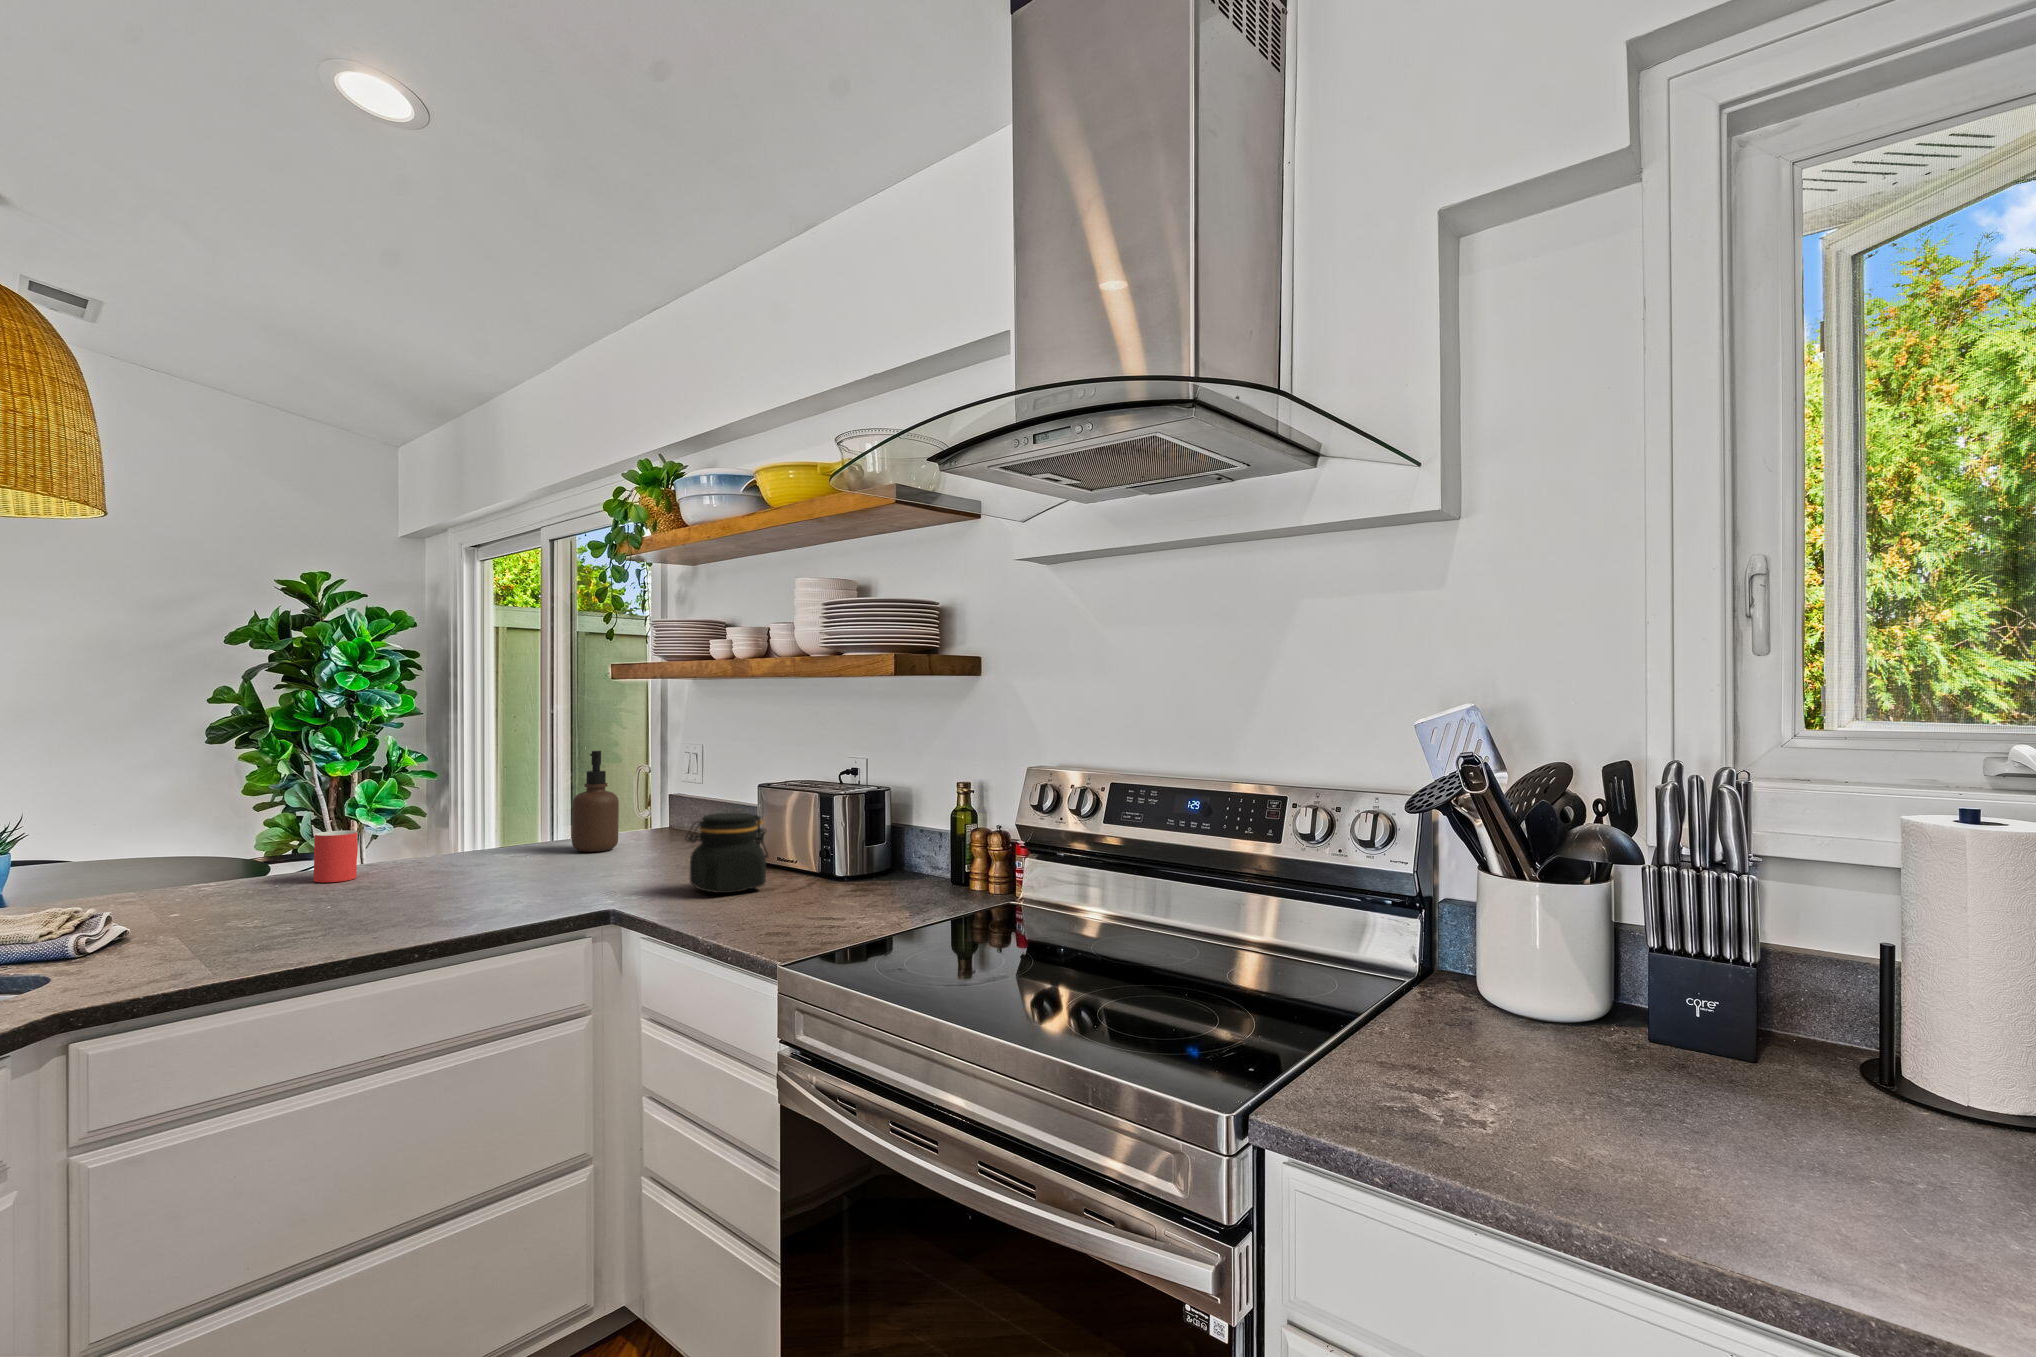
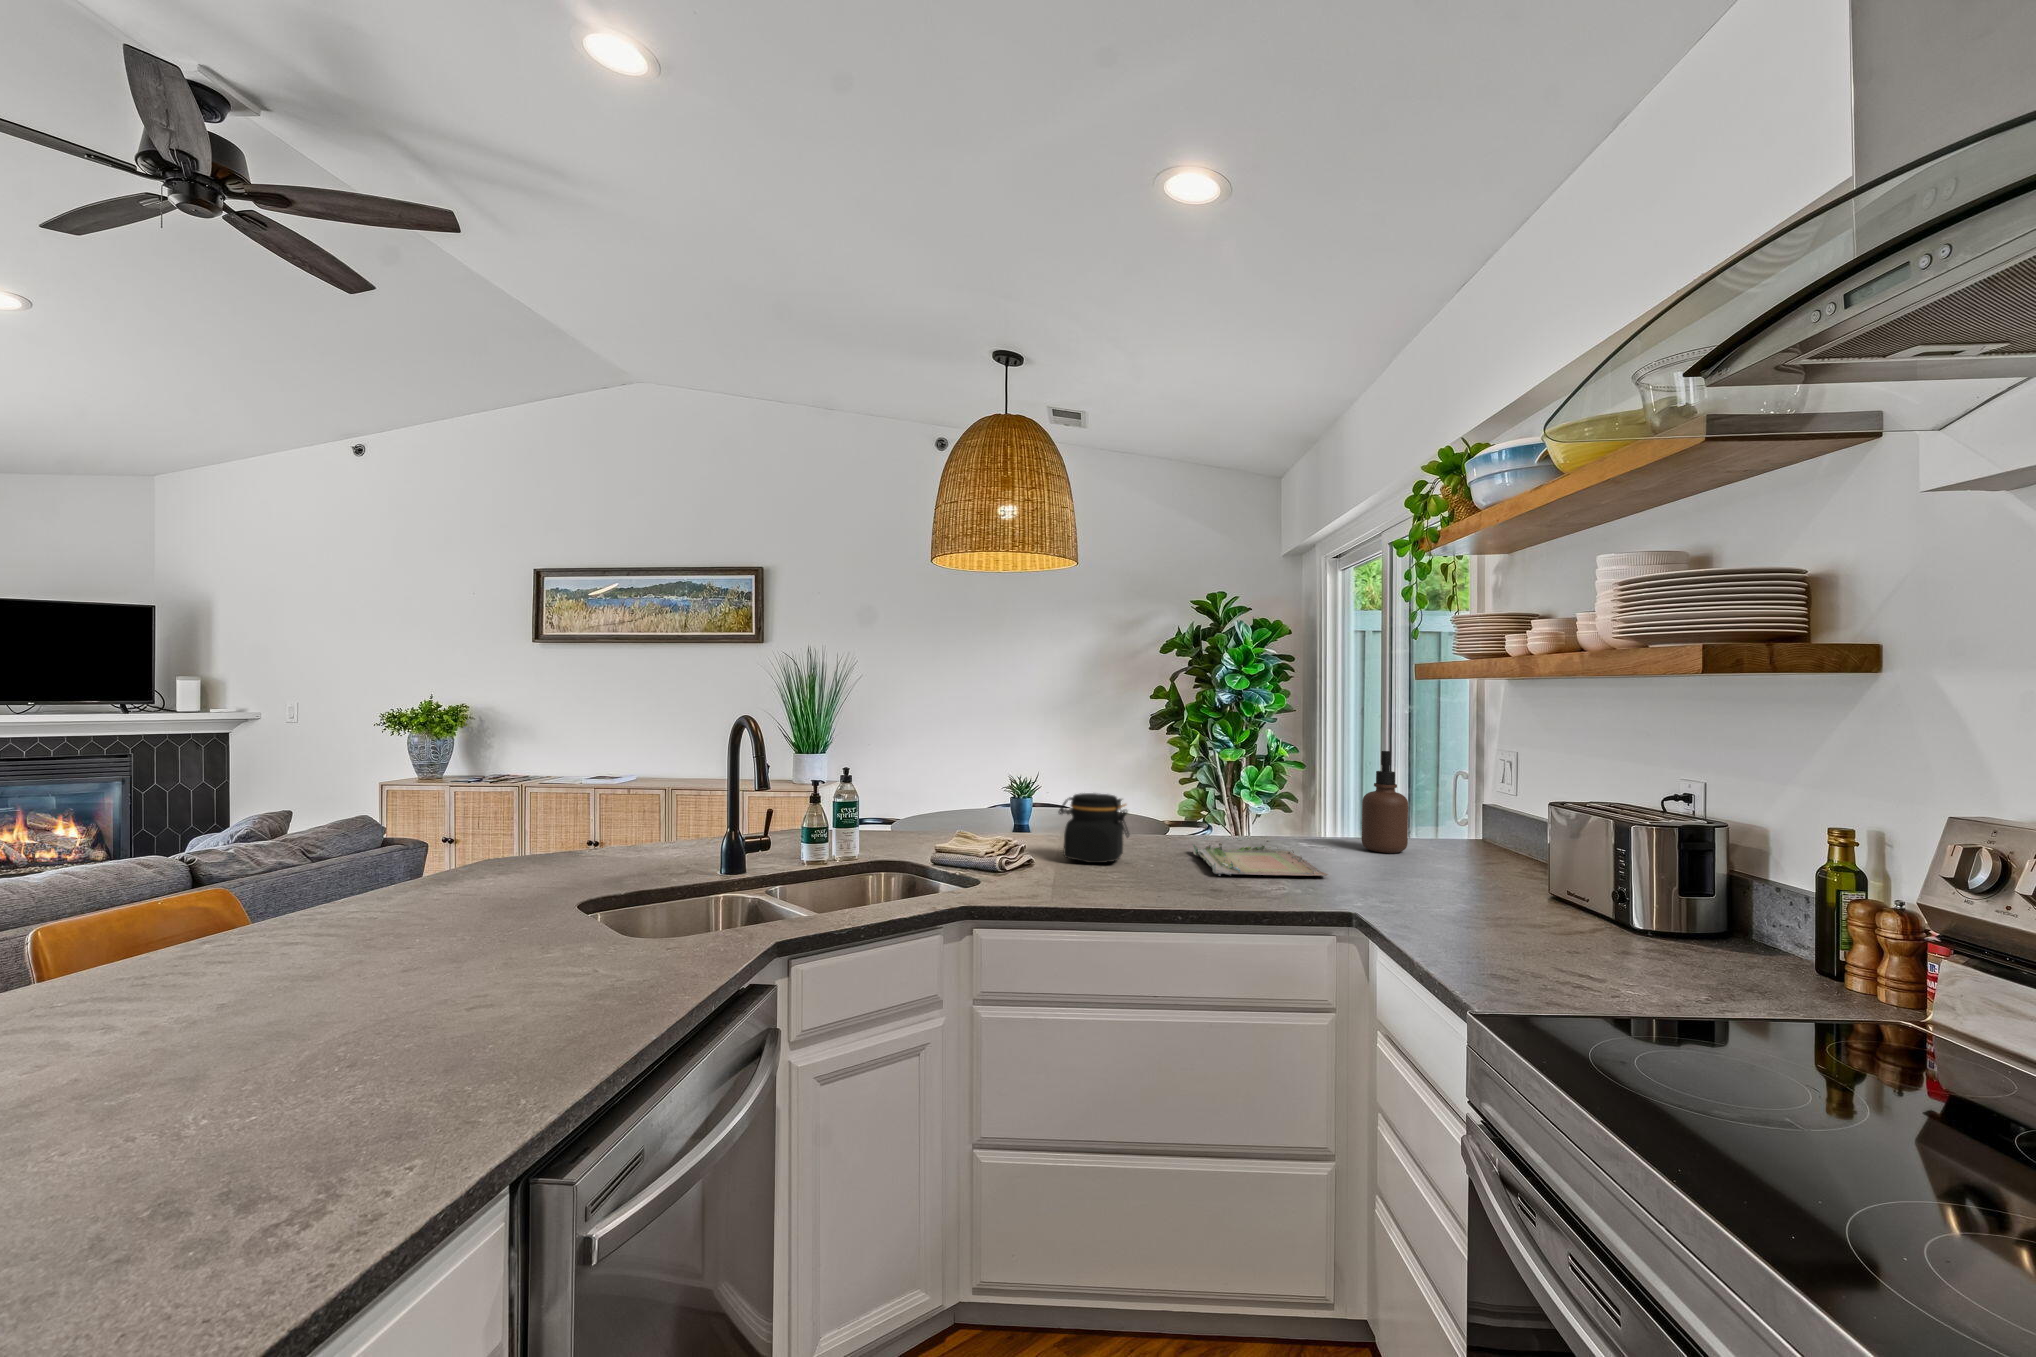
jar: present [685,813,768,893] -> present [1059,793,1129,863]
mug: present [314,831,358,882] -> none [1149,802,1183,845]
tray: none [386,854,568,902] -> present [1193,841,1328,876]

